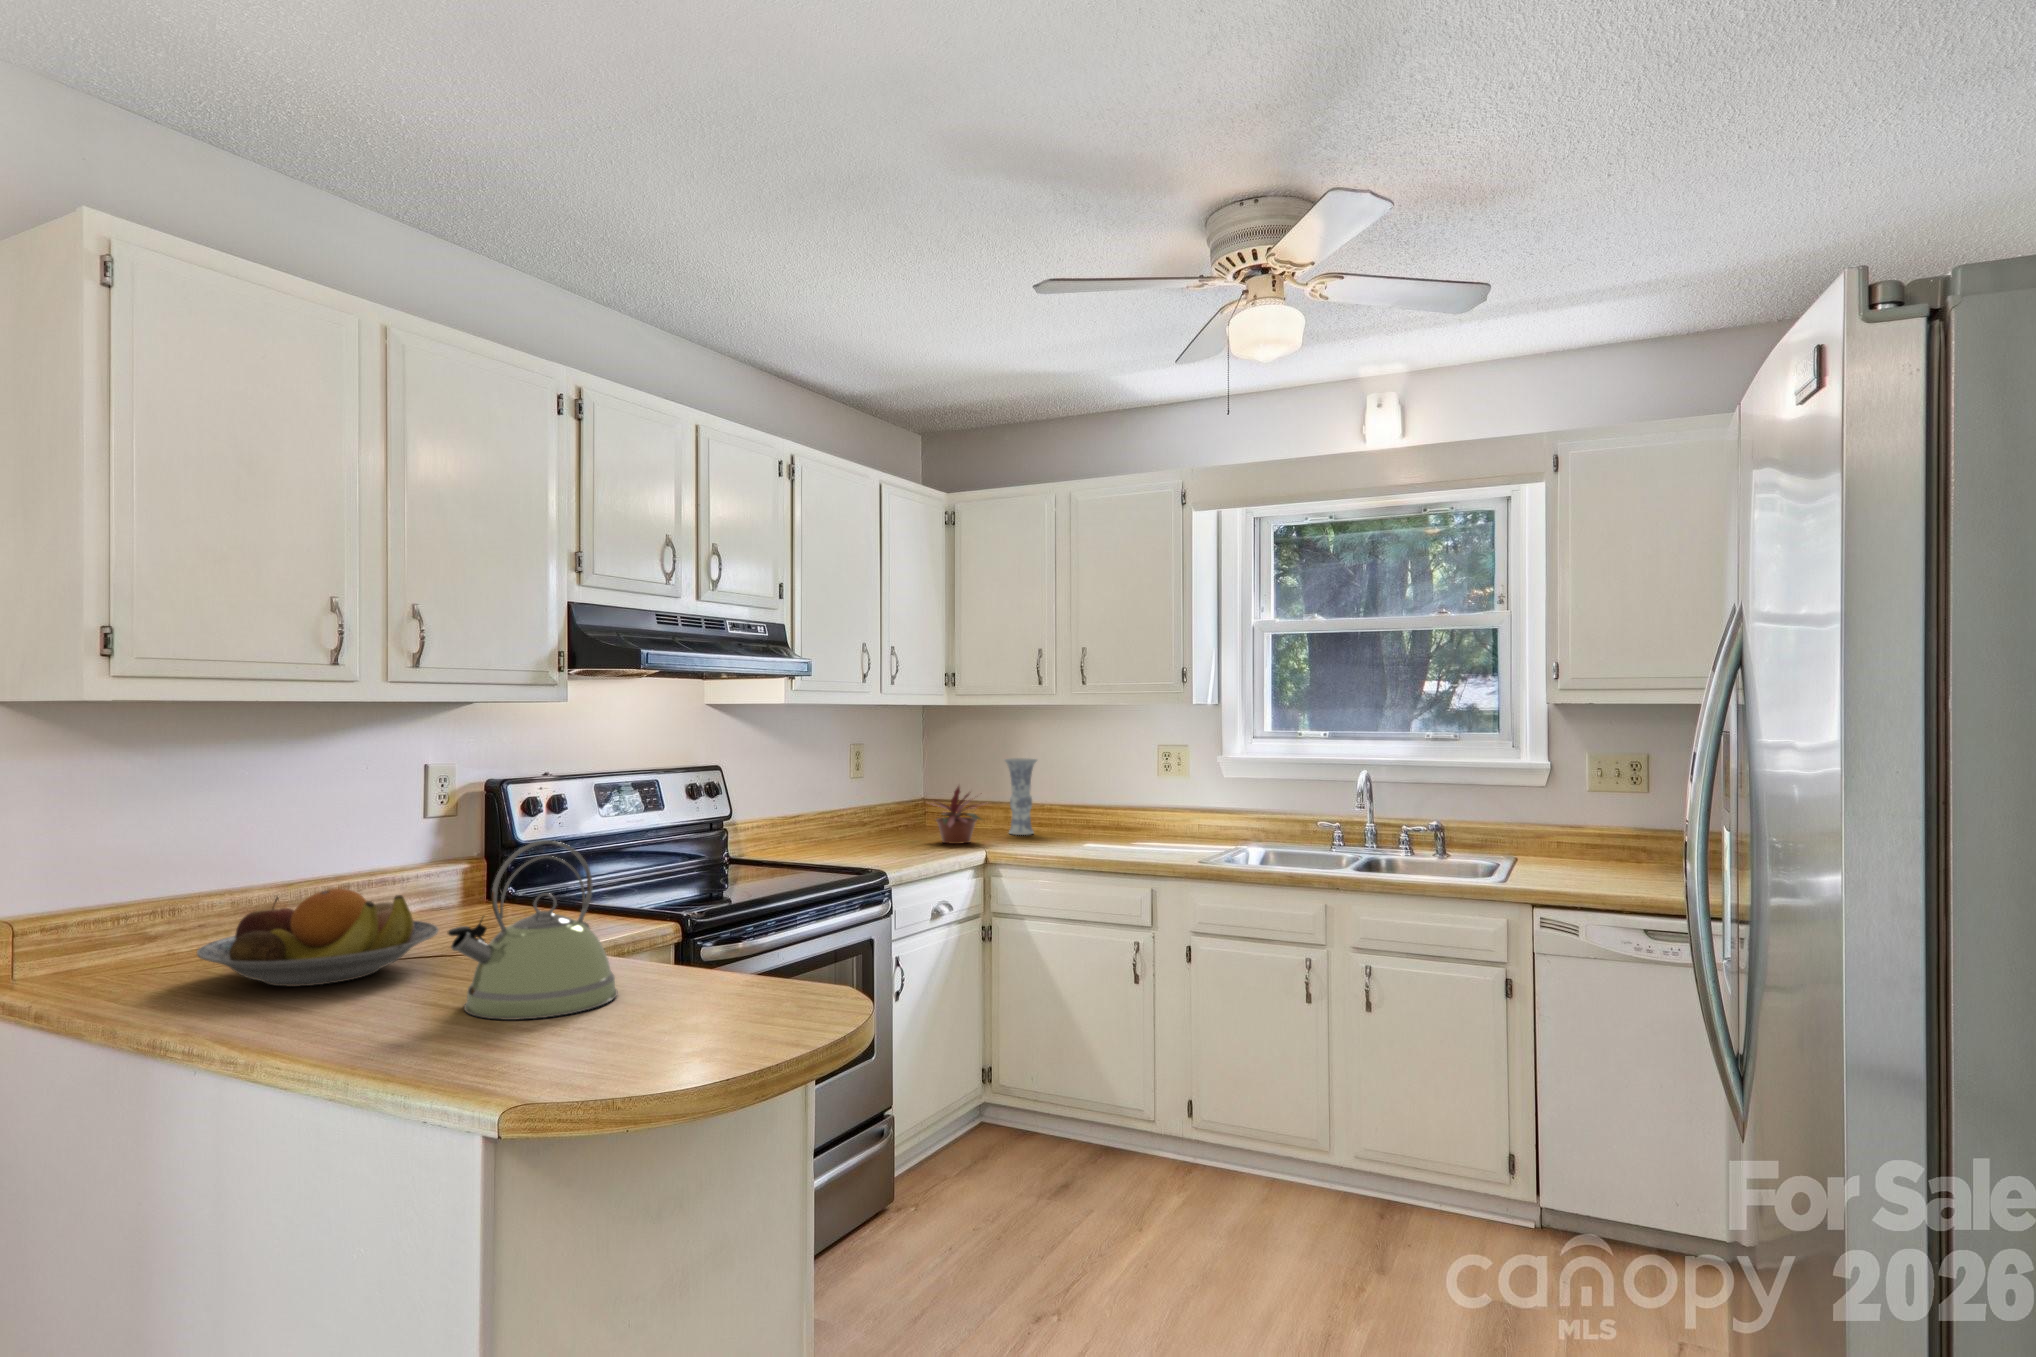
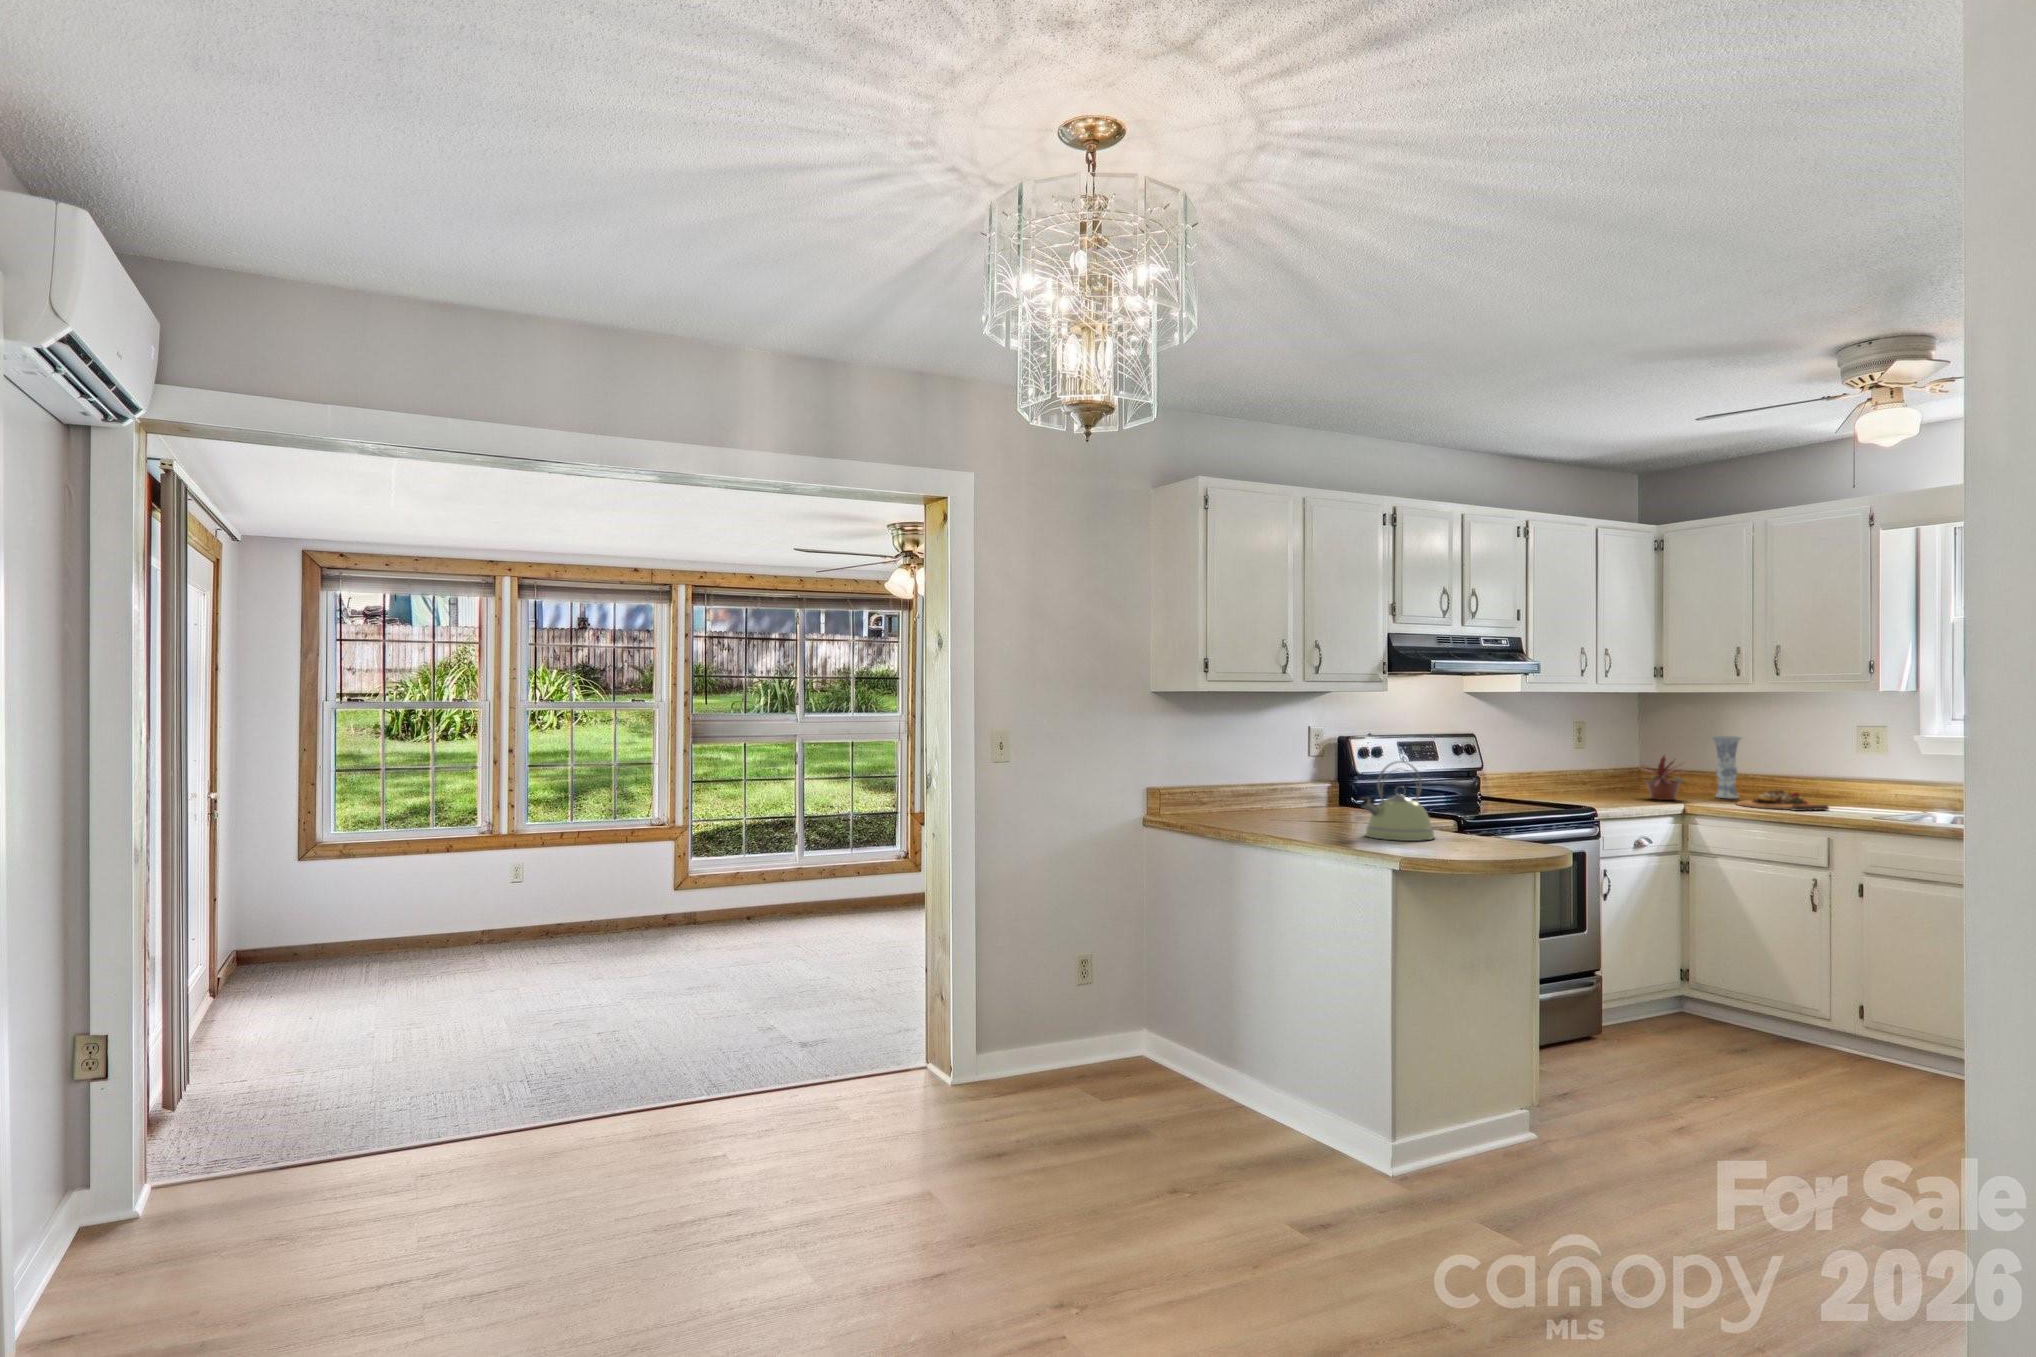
cutting board: none [1039,823,1139,851] -> present [1737,790,1829,811]
fruit bowl: present [197,889,438,986] -> none [1240,782,1340,825]

